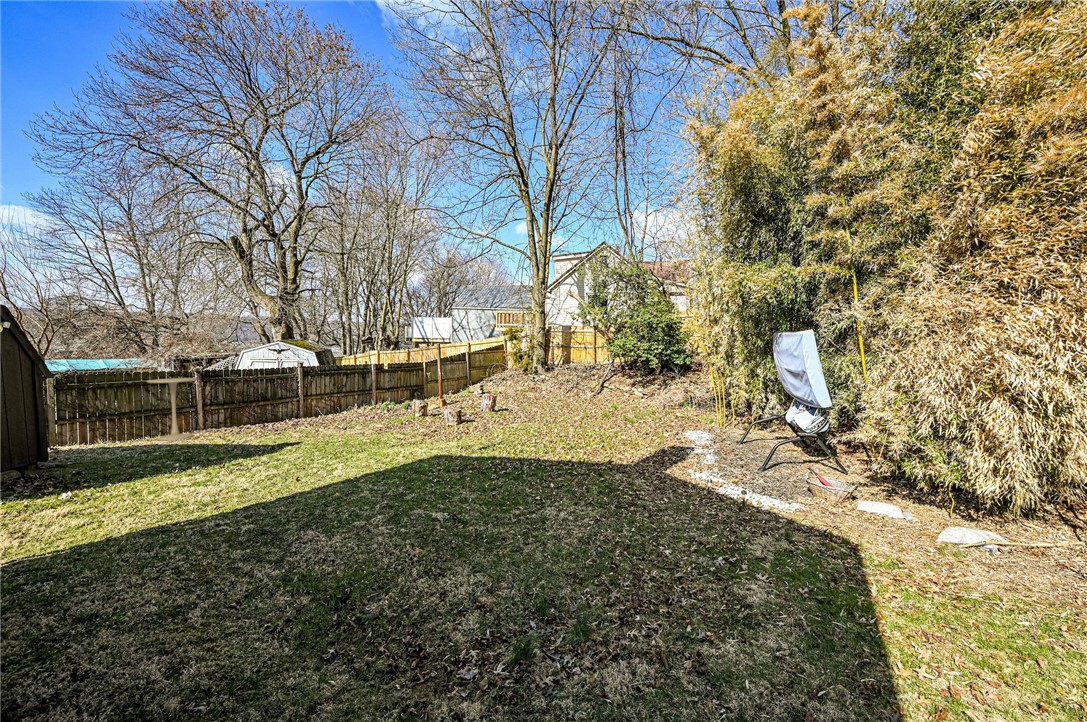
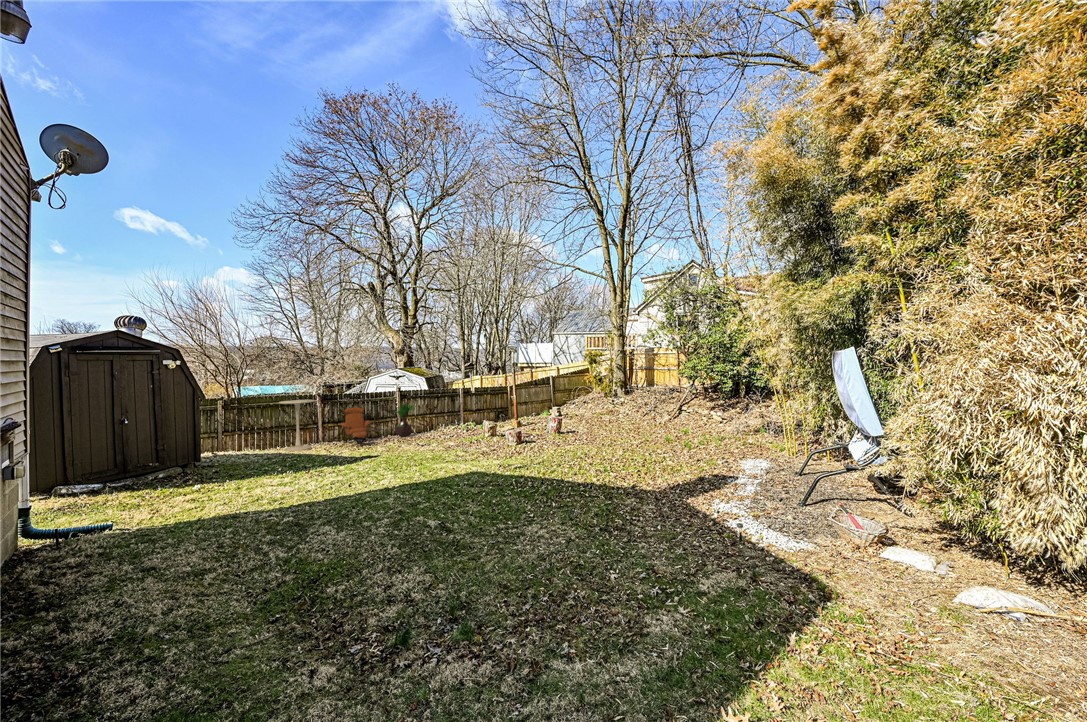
potted tree: none [297,379,323,420] -> present [395,403,413,436]
lounge chair: none [229,387,271,433] -> present [340,407,371,447]

